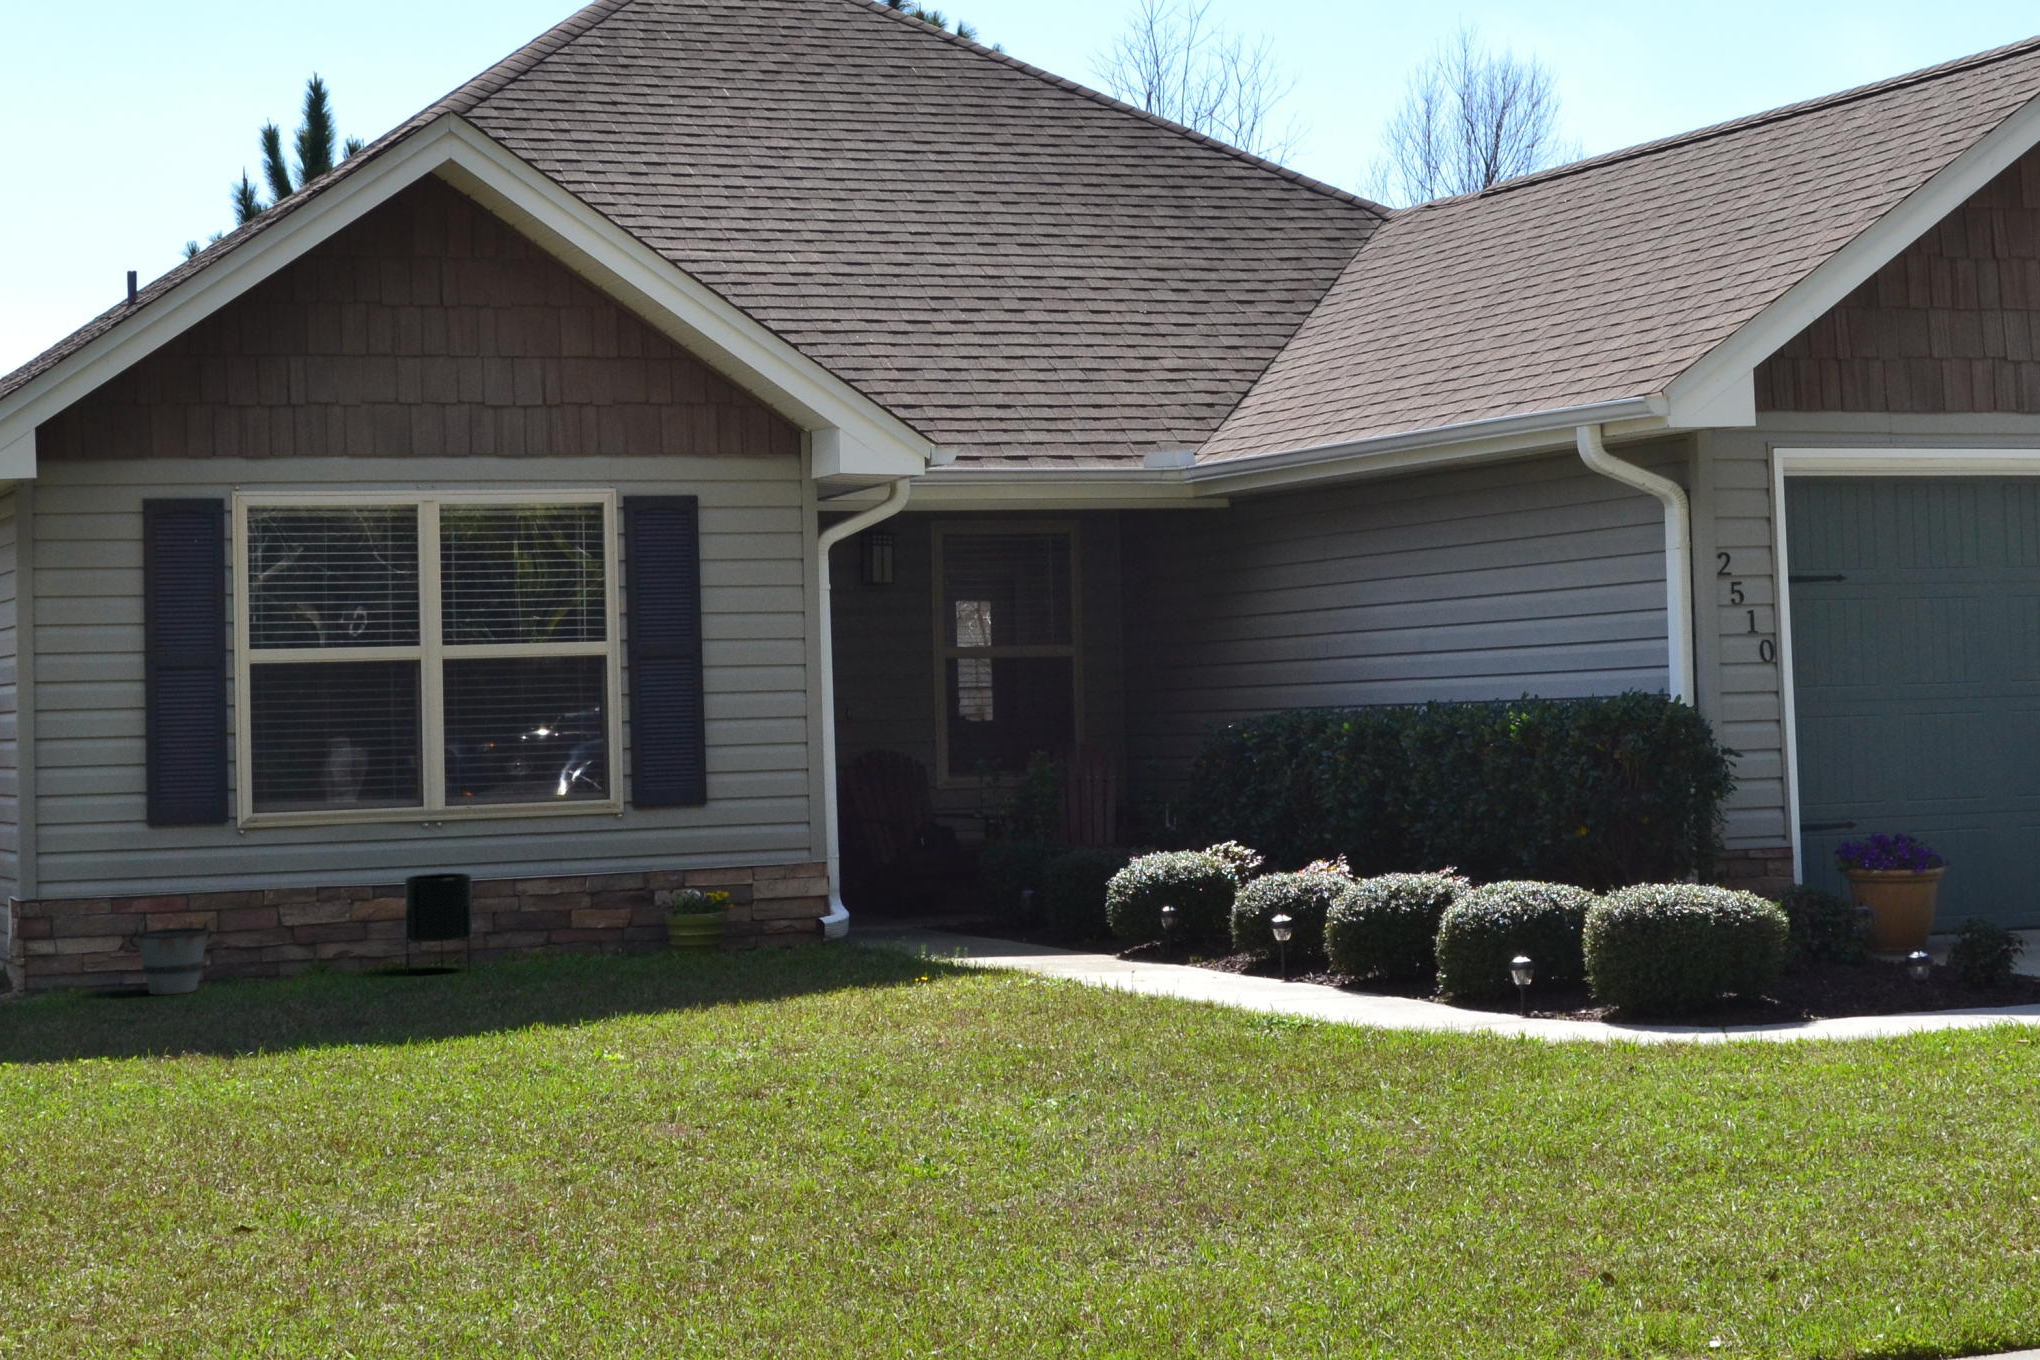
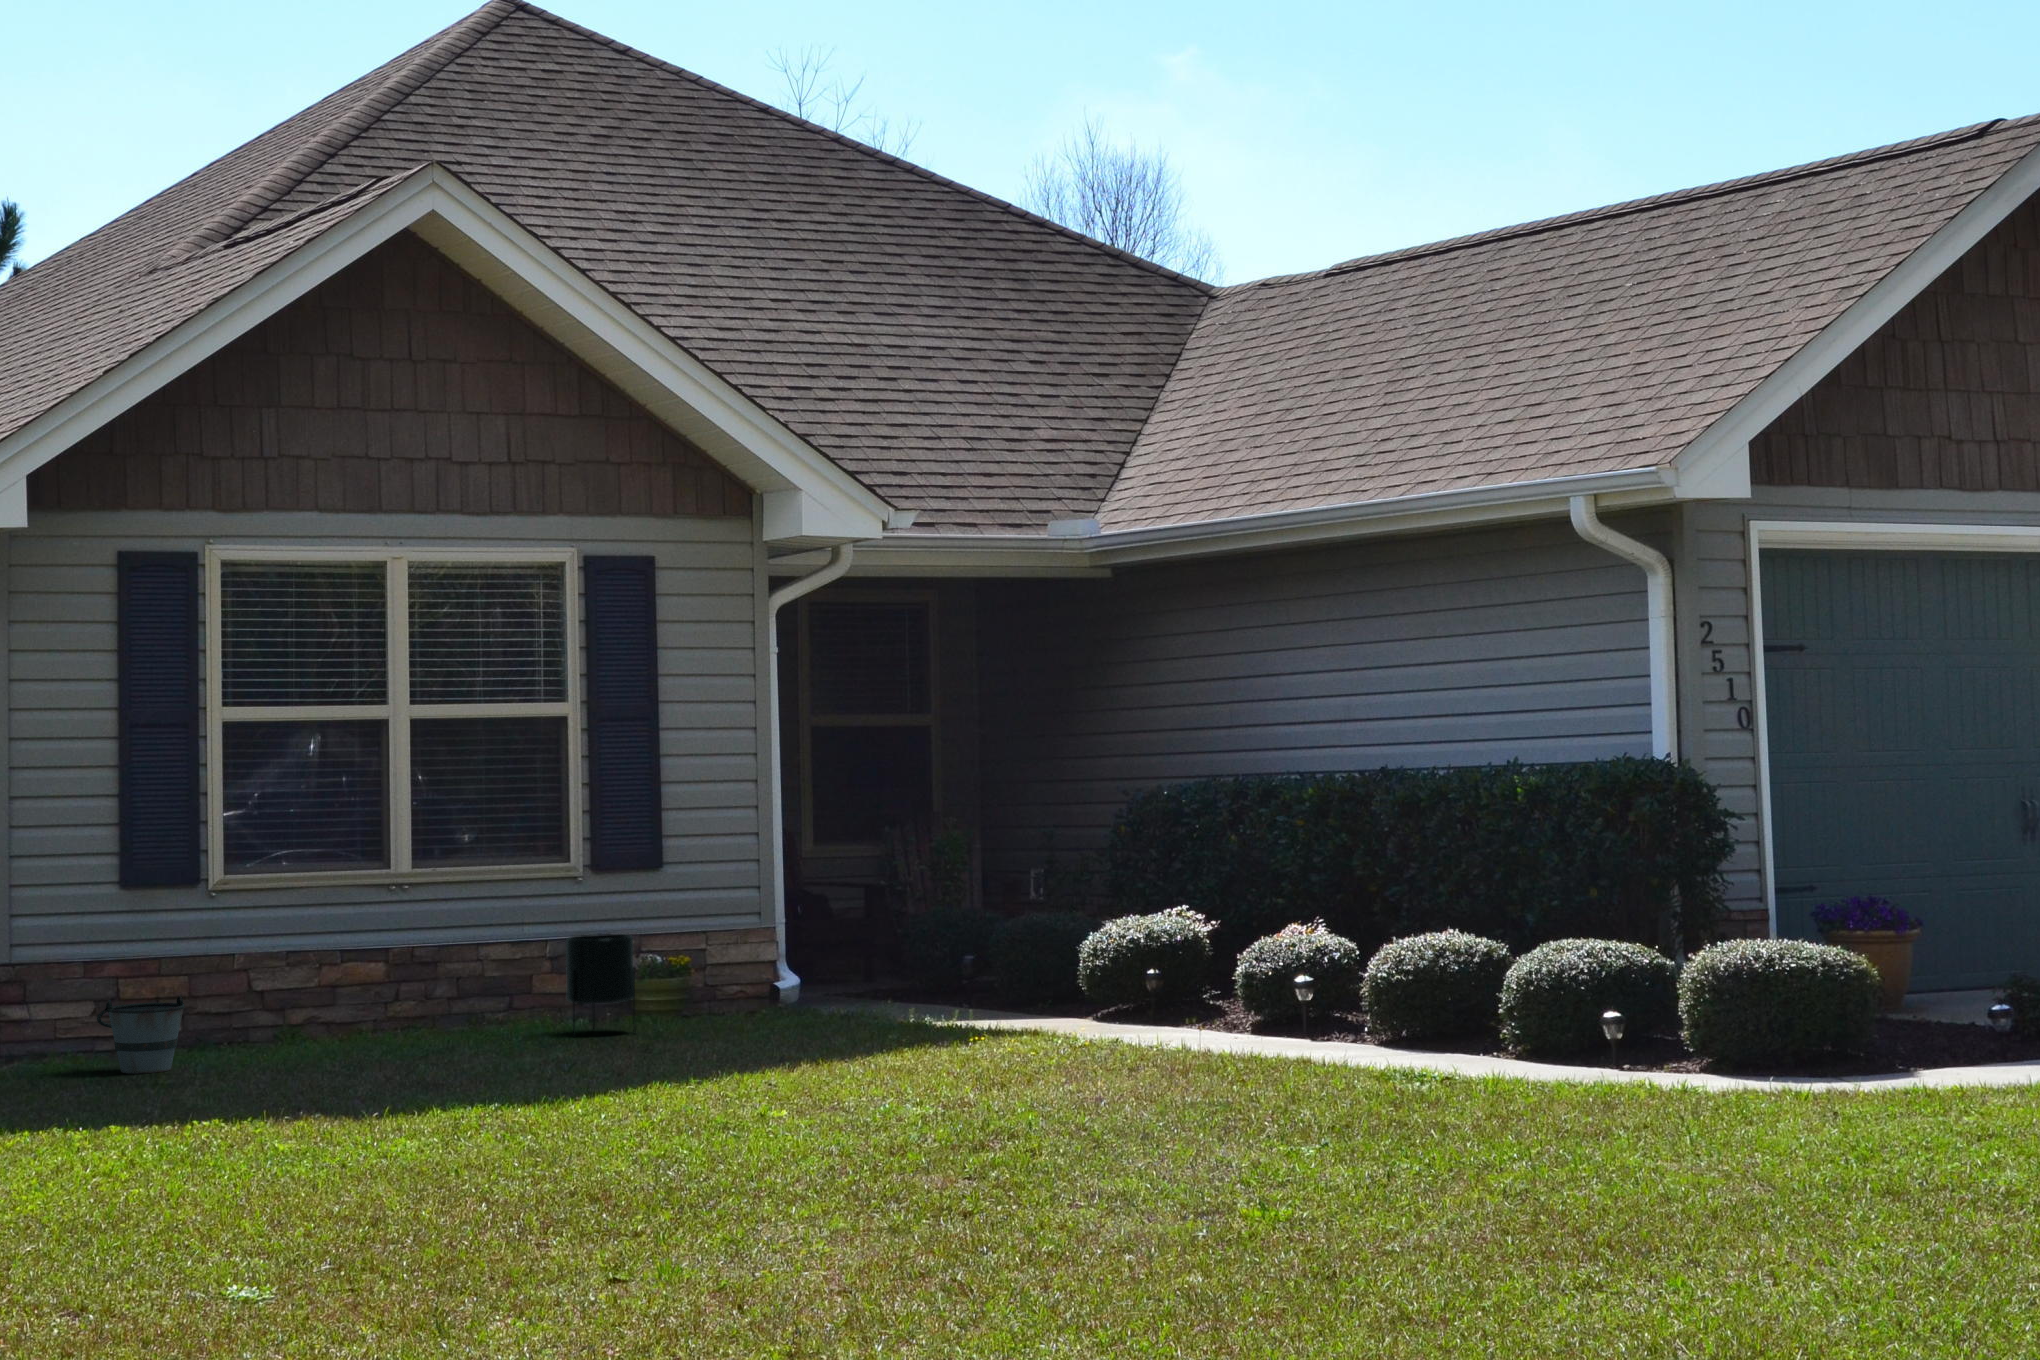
planter: present [405,873,473,974] -> present [566,934,636,1036]

